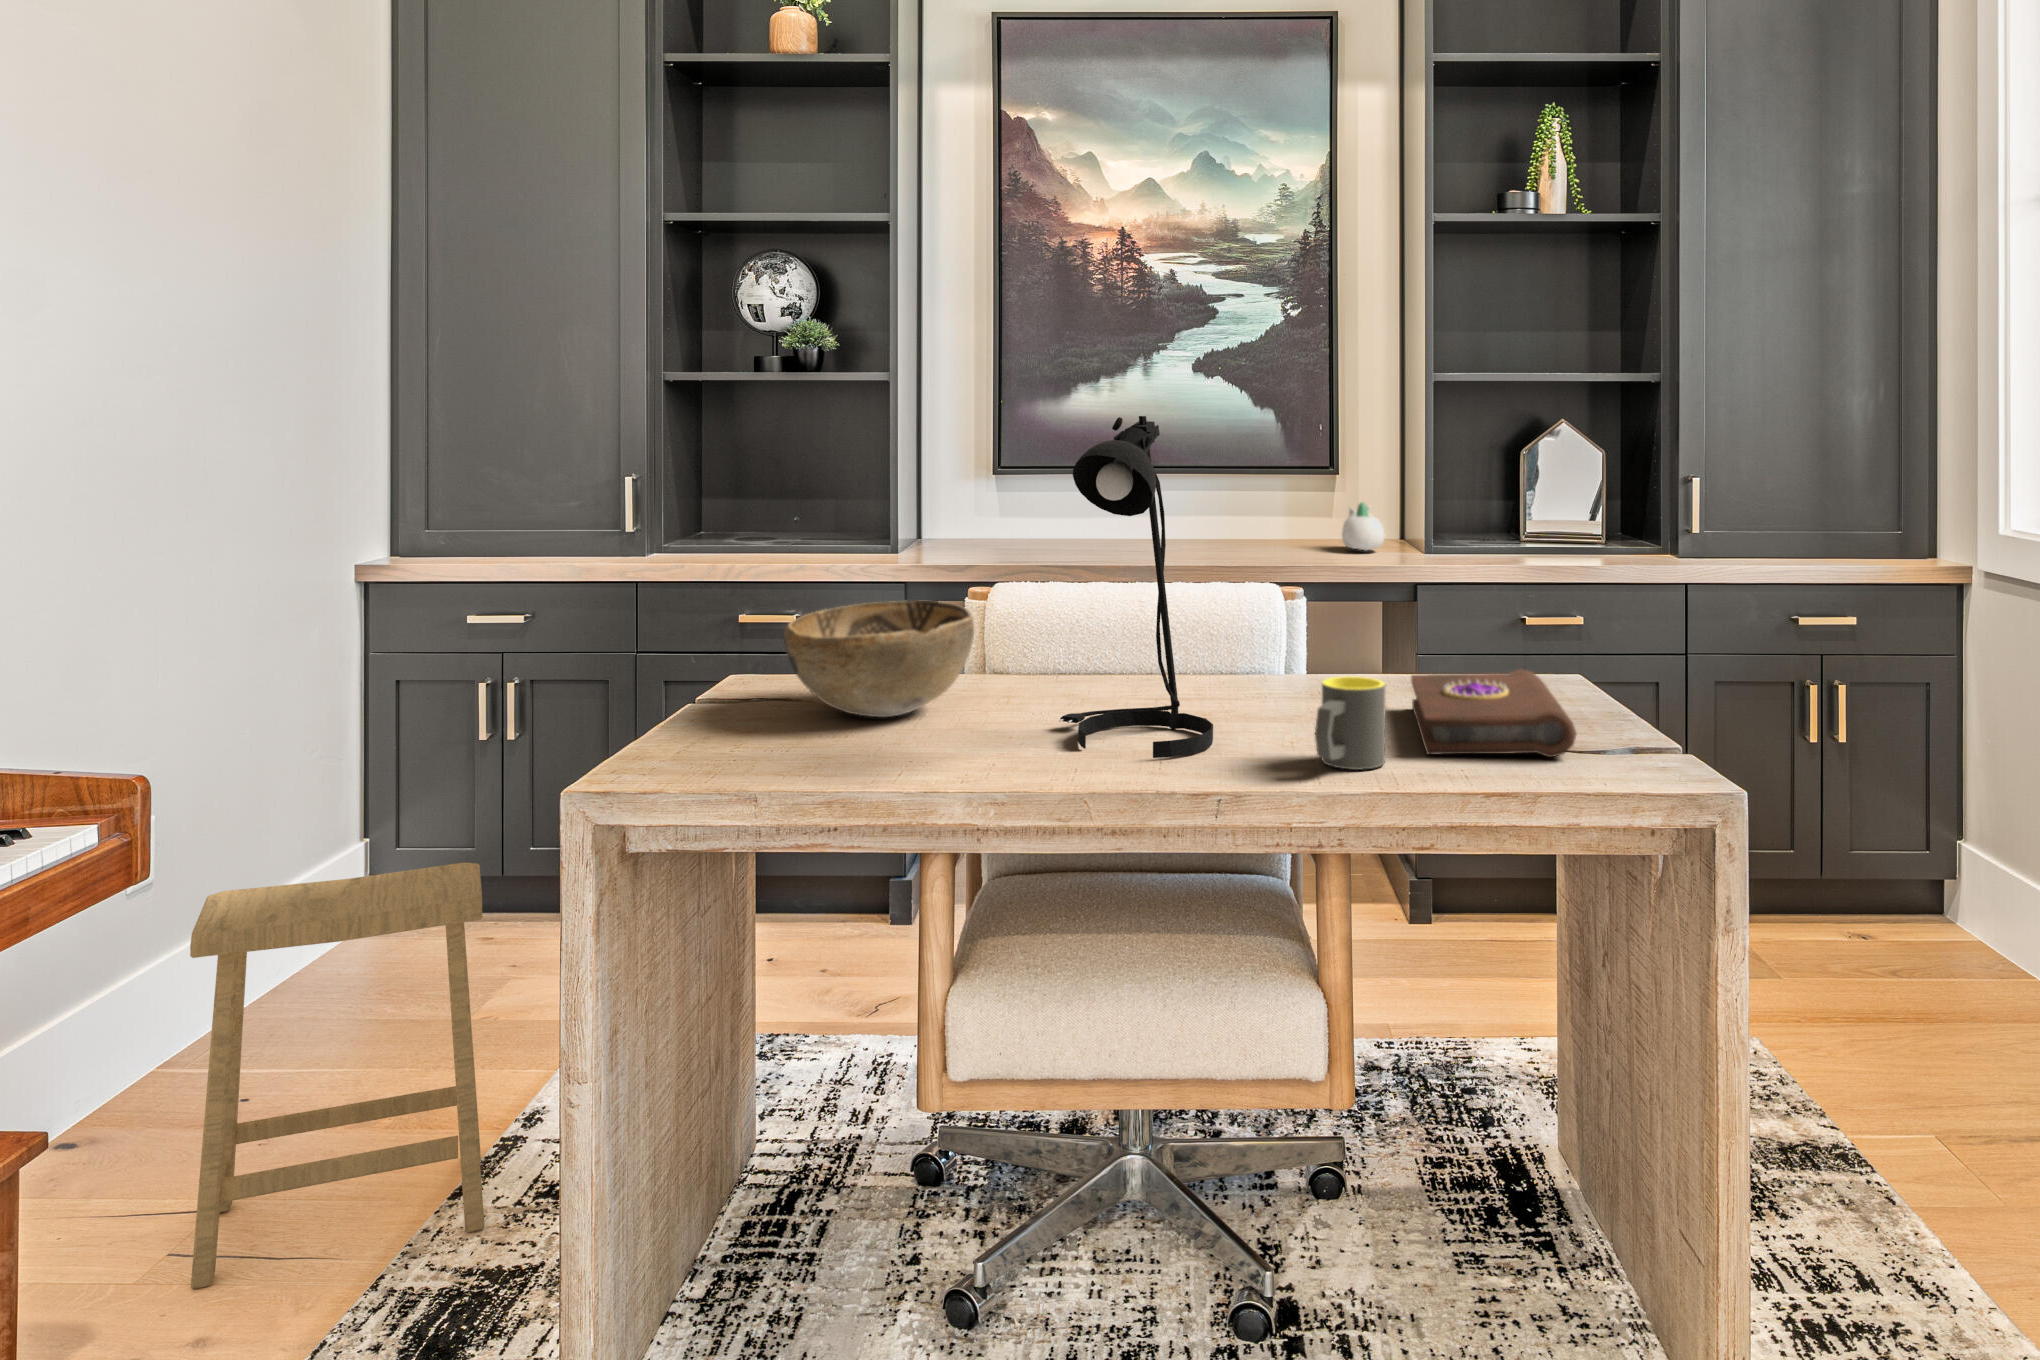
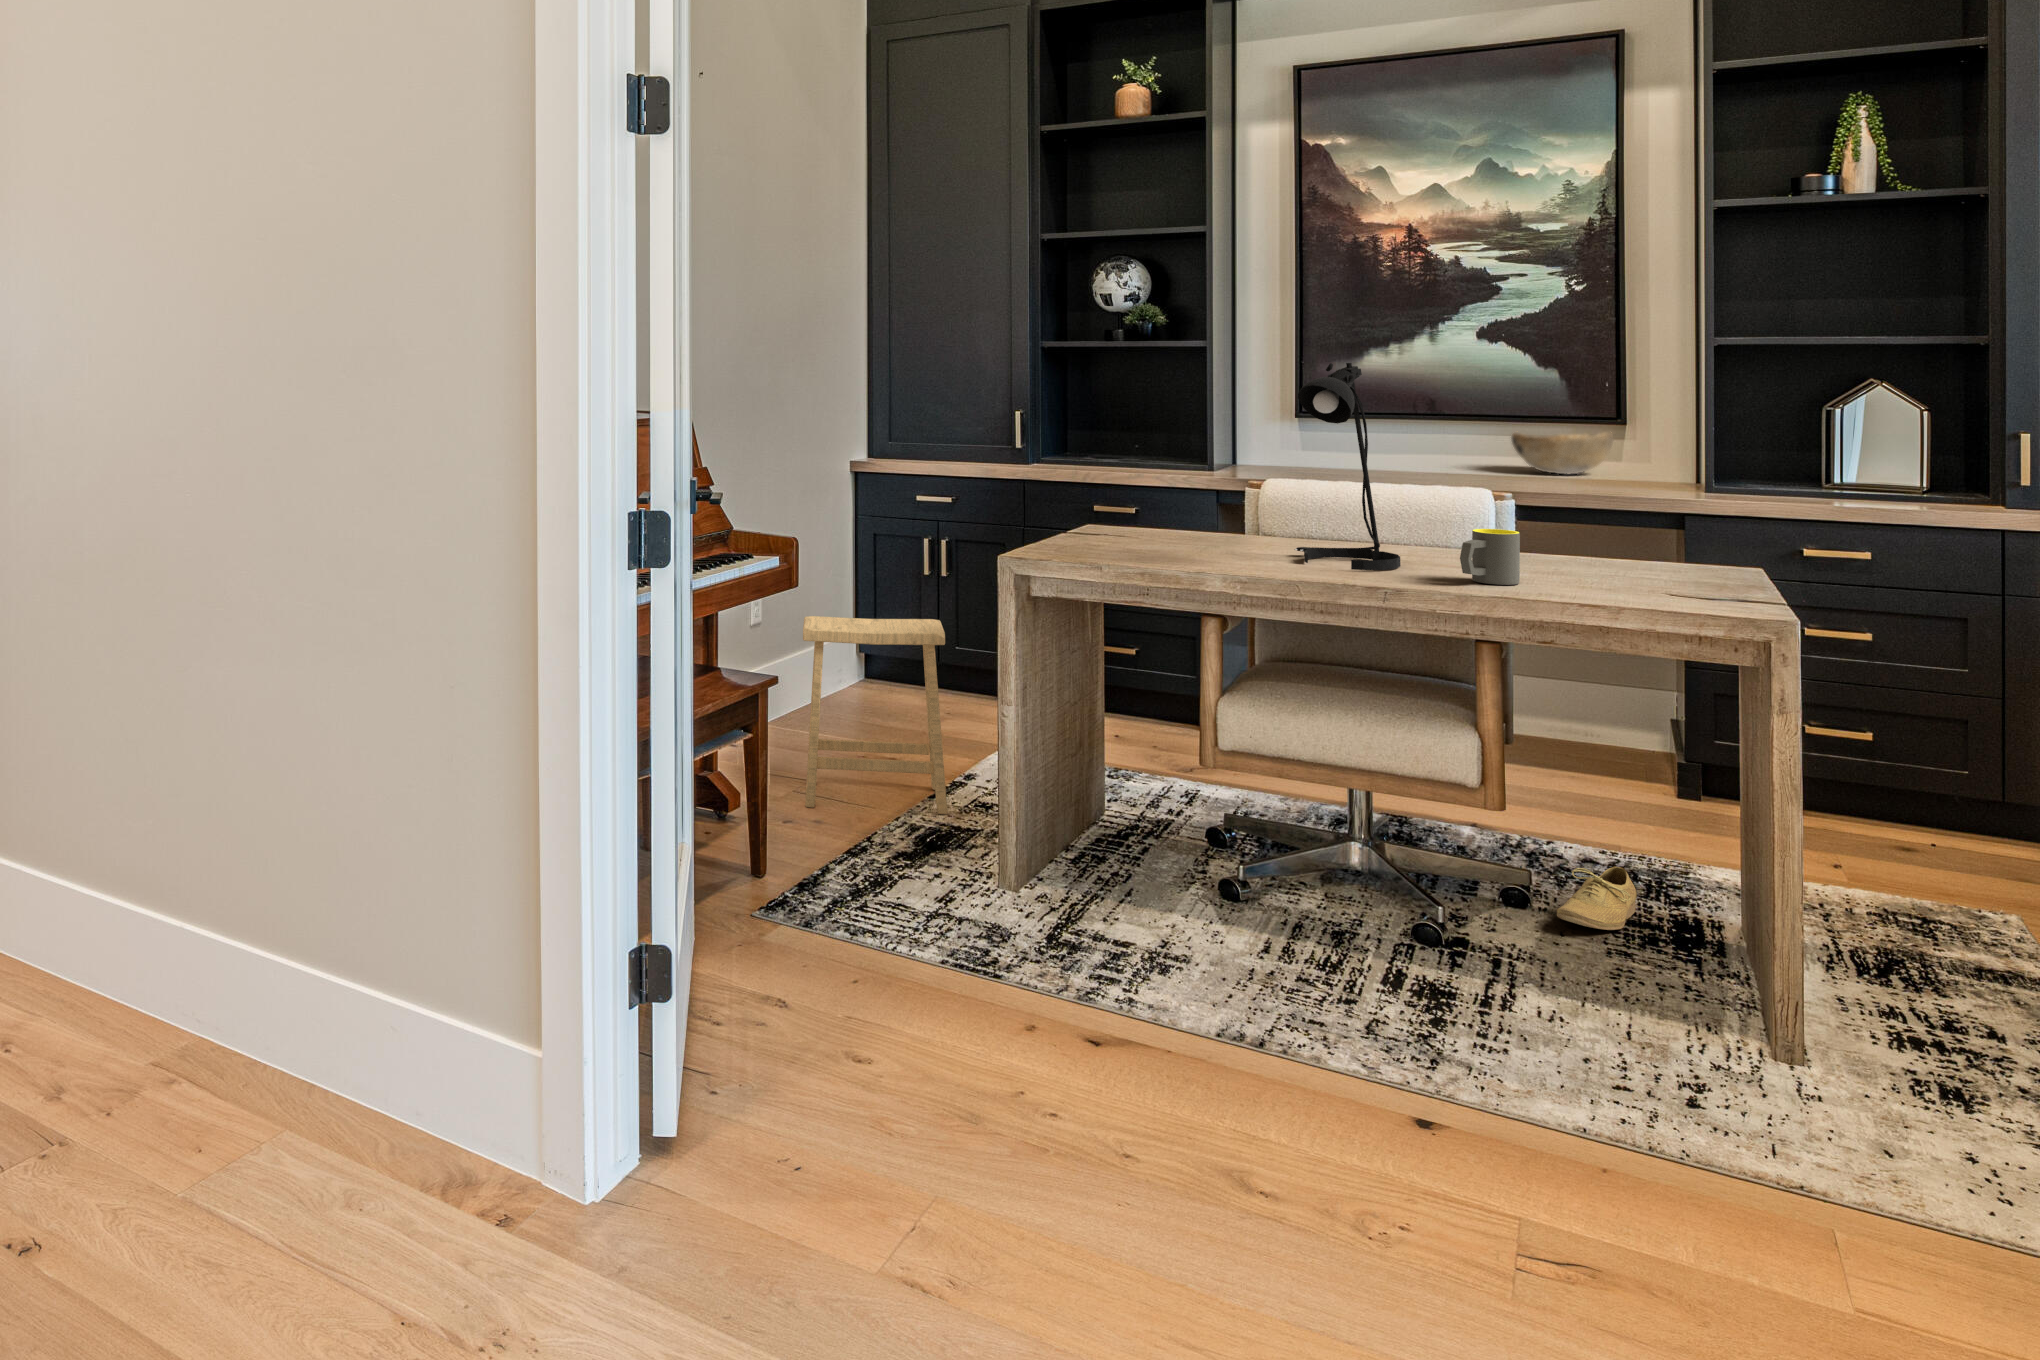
succulent planter: present [1342,502,1384,550] -> none [1615,446,1659,486]
decorative bowl: present [784,601,974,717] -> present [1511,433,1613,474]
book: present [1411,669,1576,758] -> none [1555,543,1687,591]
shoe: none [1388,1105,1462,1225] -> present [1557,867,1637,930]

